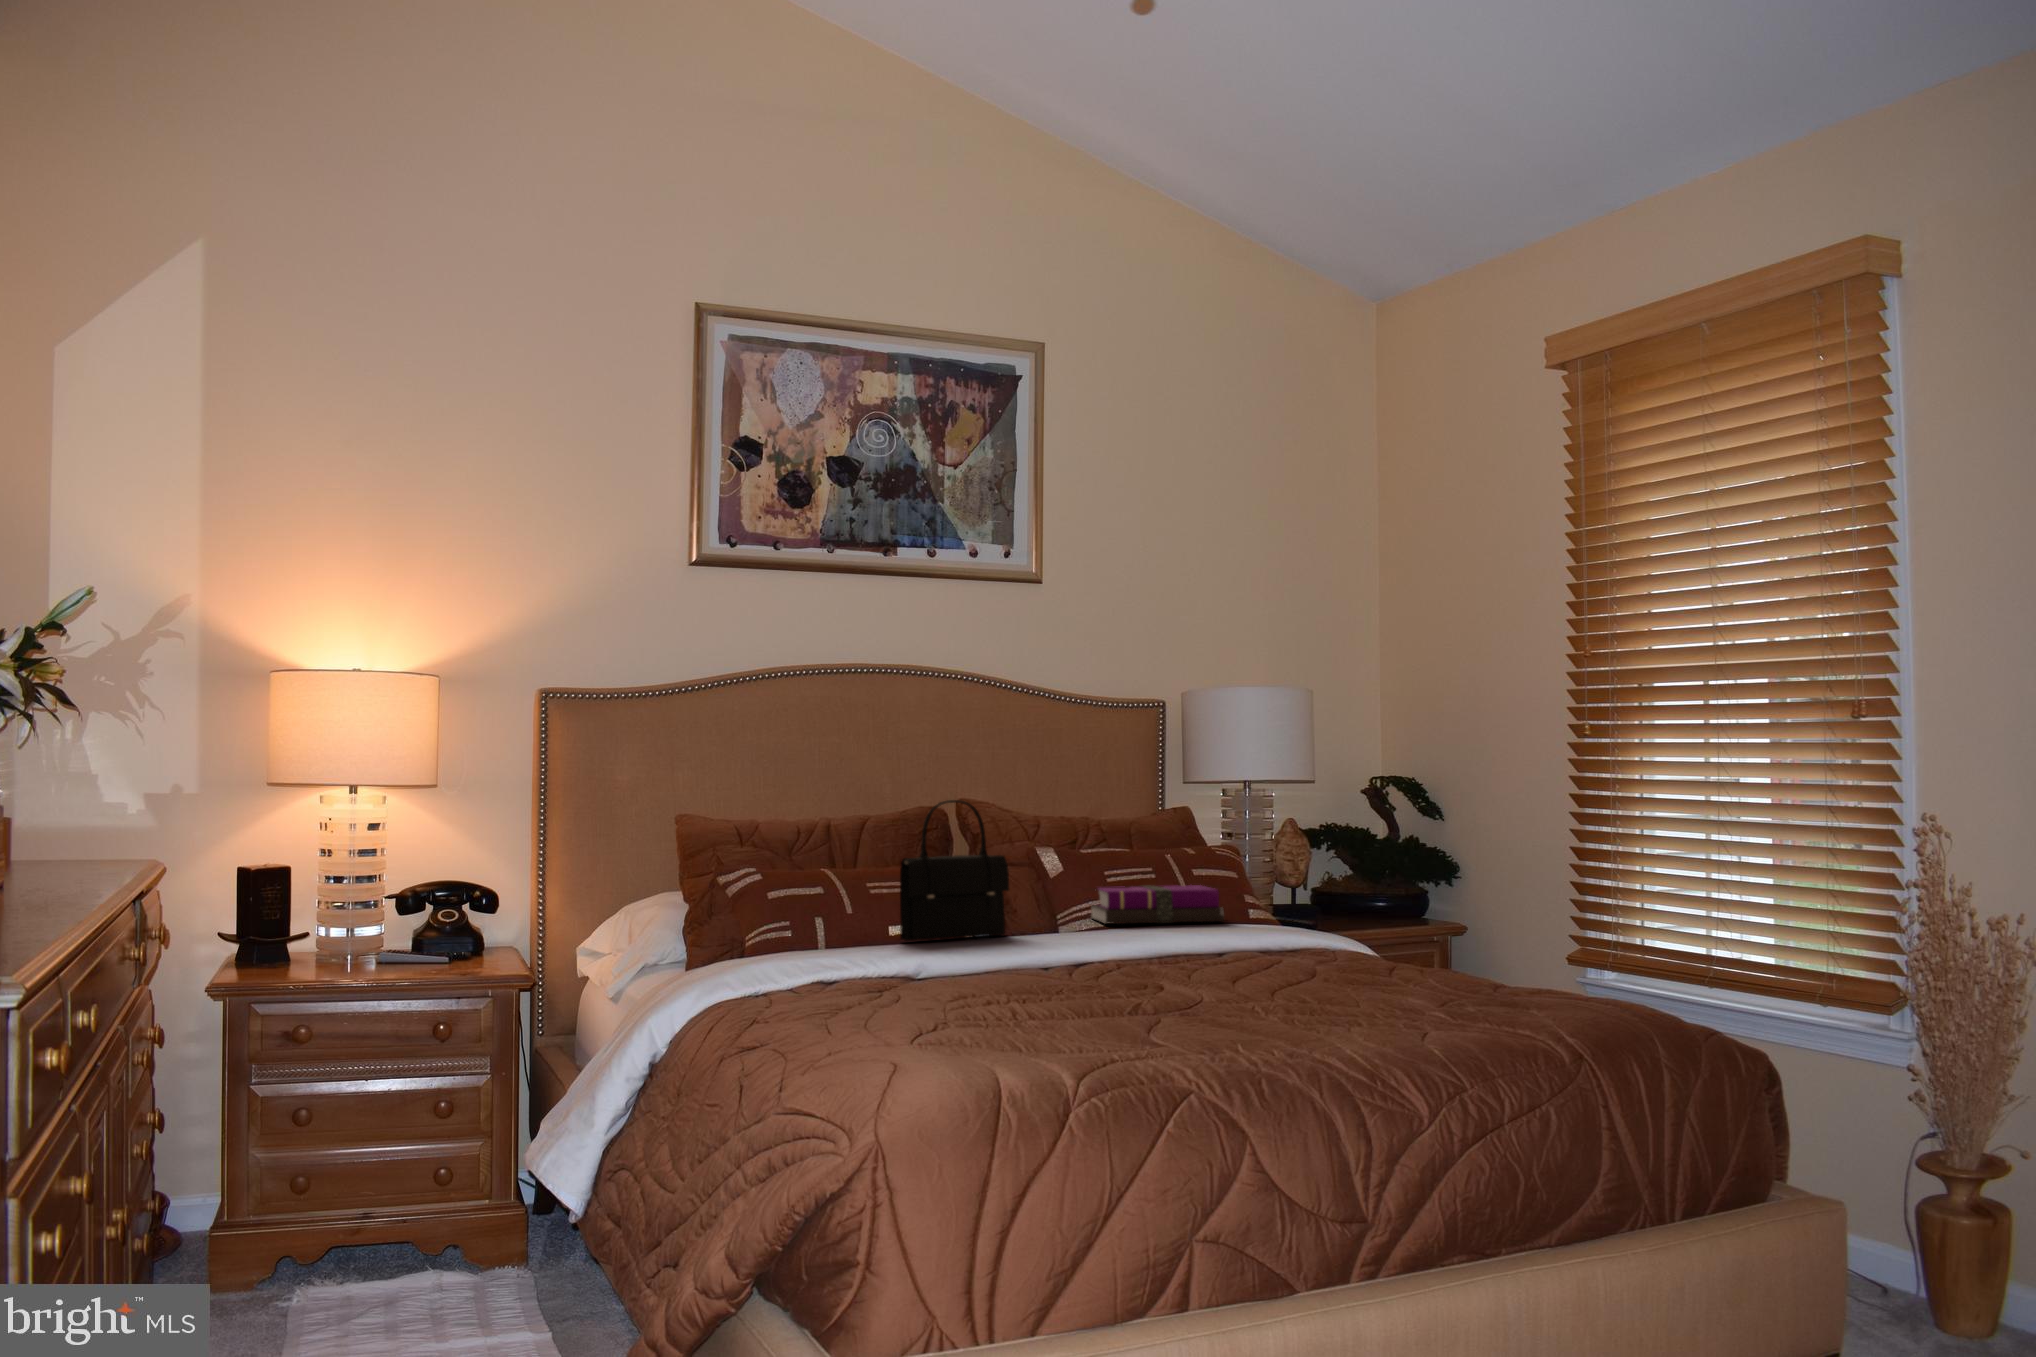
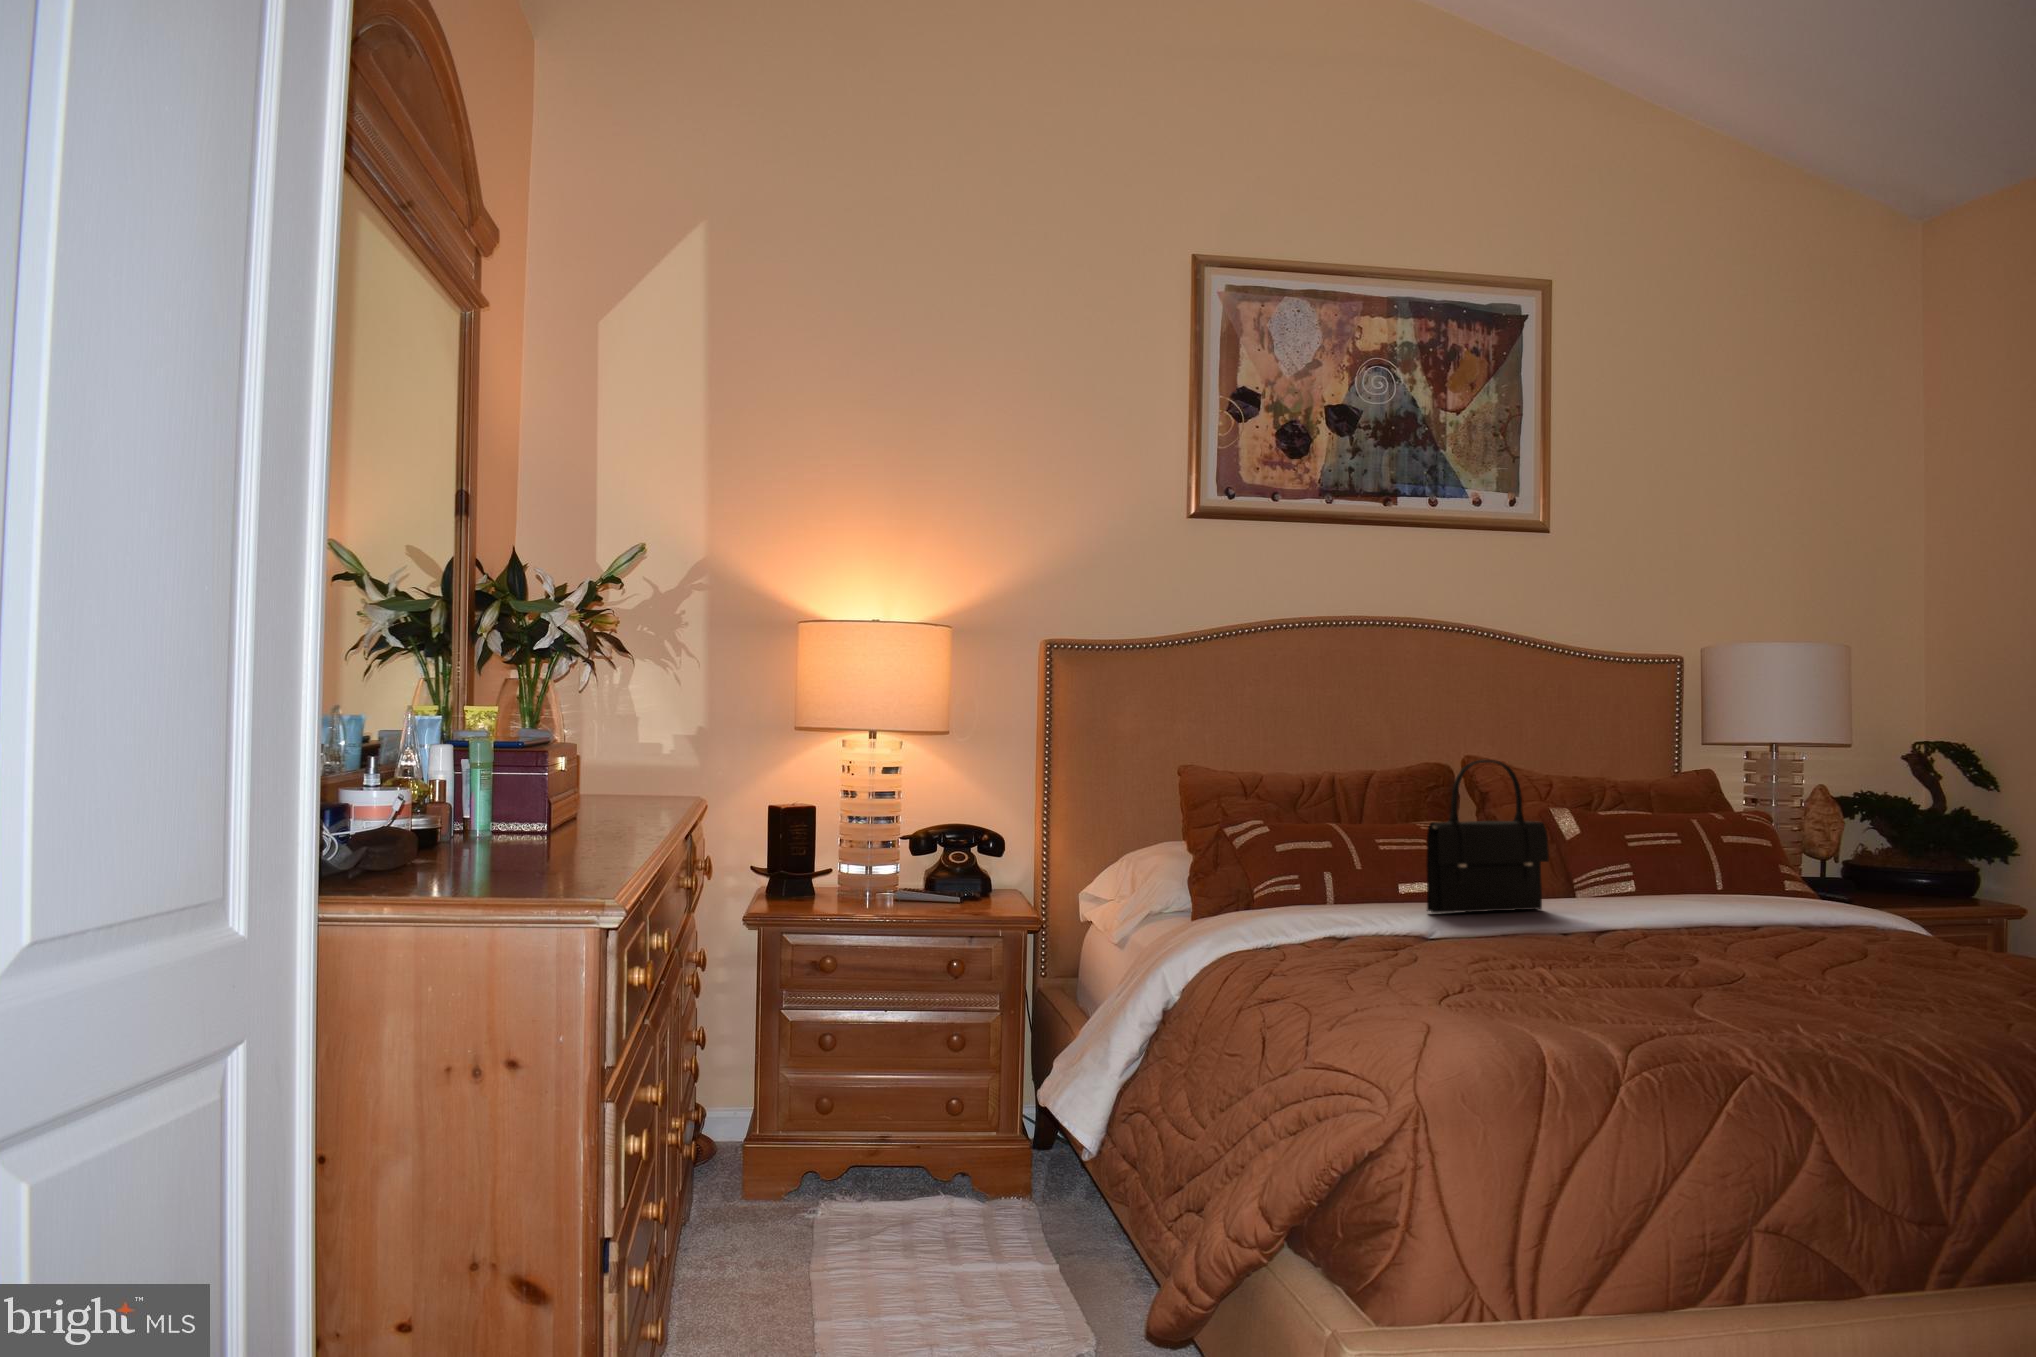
notebook: present [1091,885,1224,924] -> none [1624,856,1798,904]

